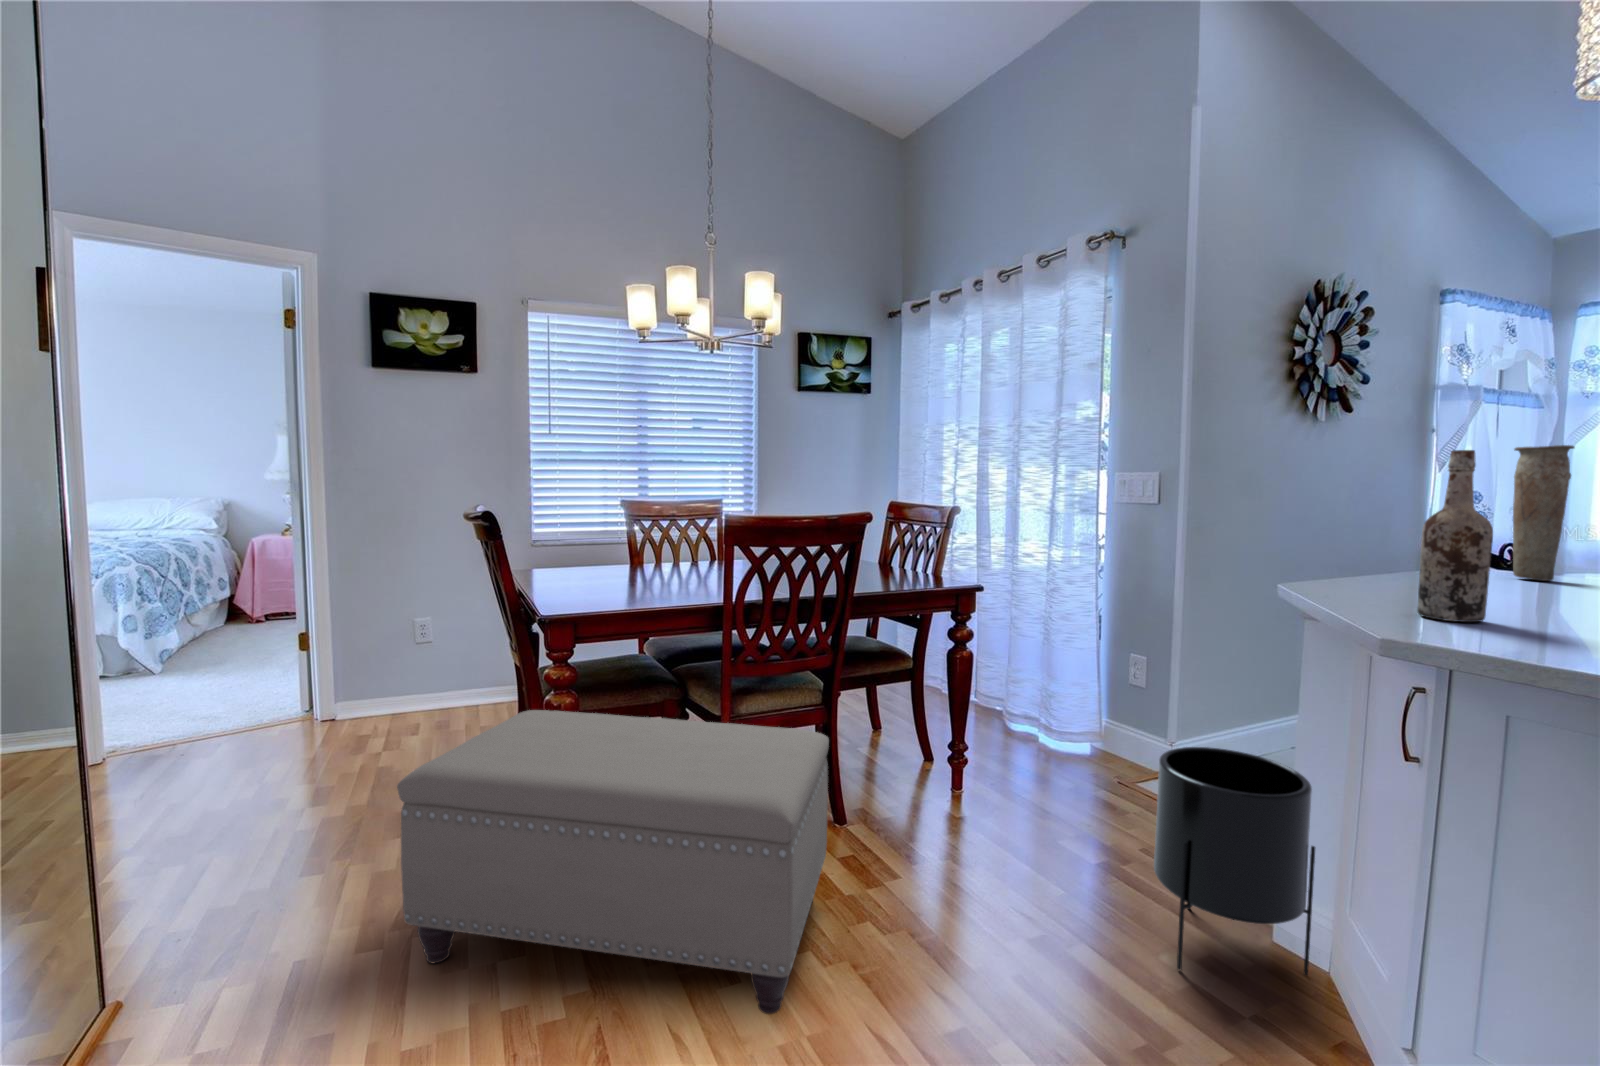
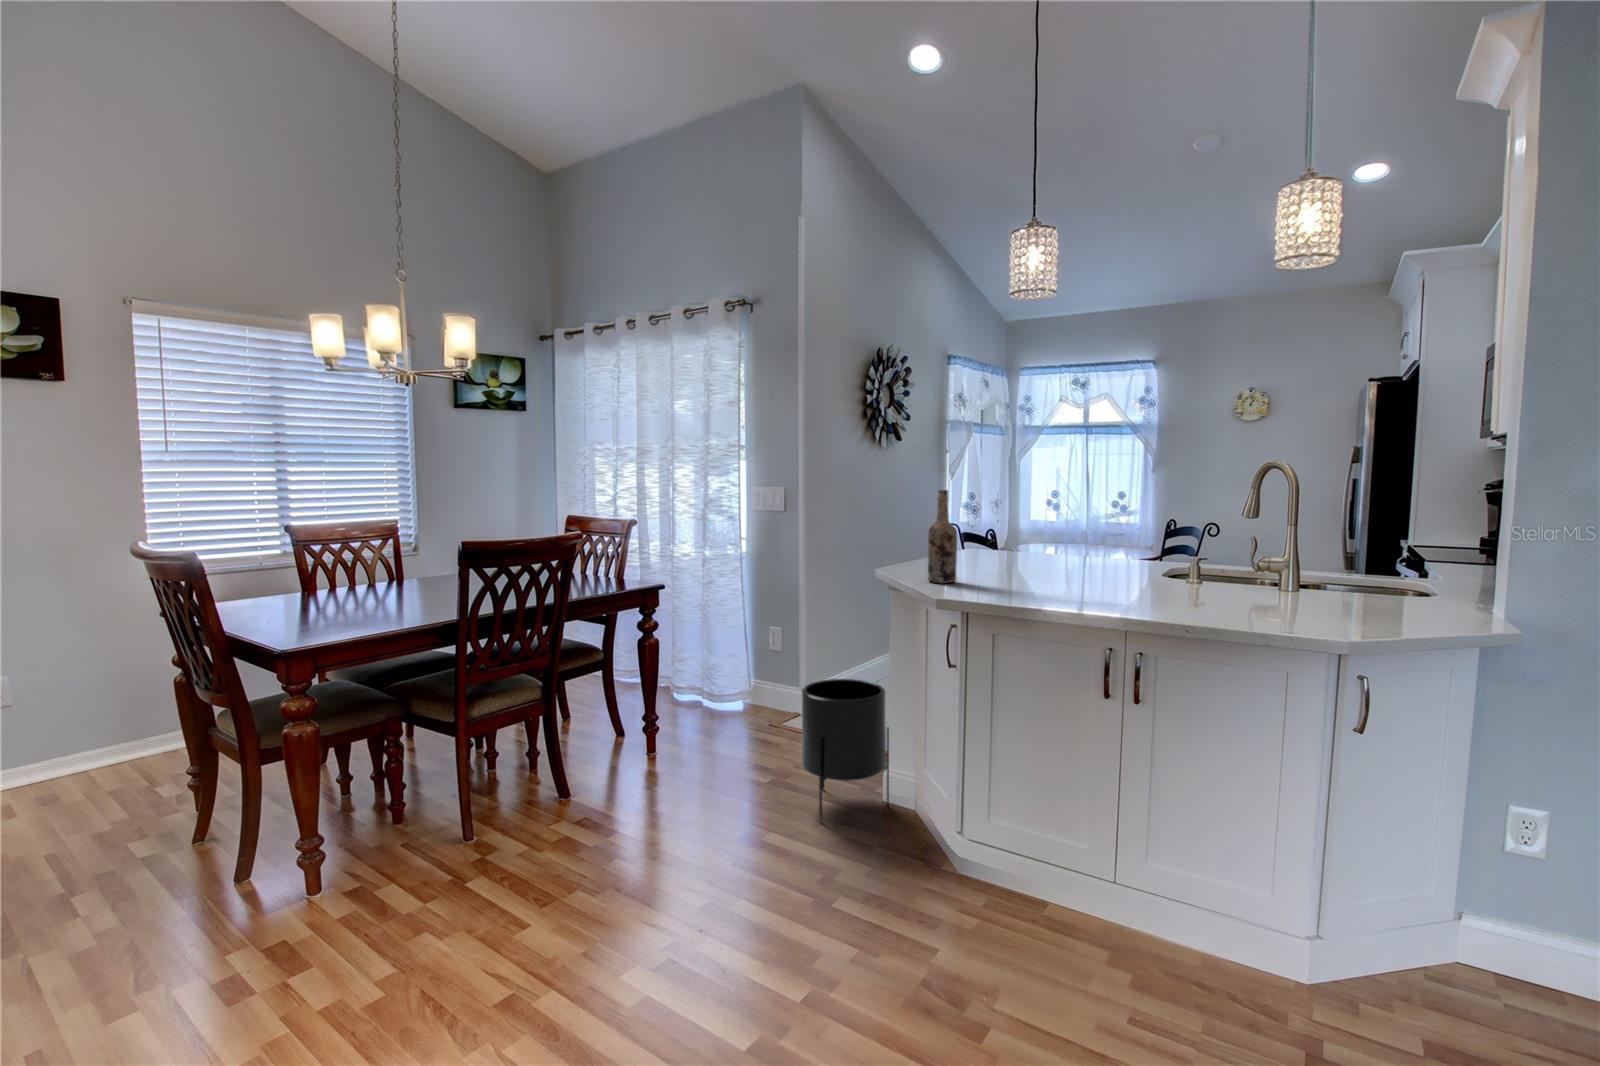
vase: present [1513,445,1574,581] -> none [976,476,1002,555]
ottoman: present [397,710,829,1014] -> none [179,714,577,980]

